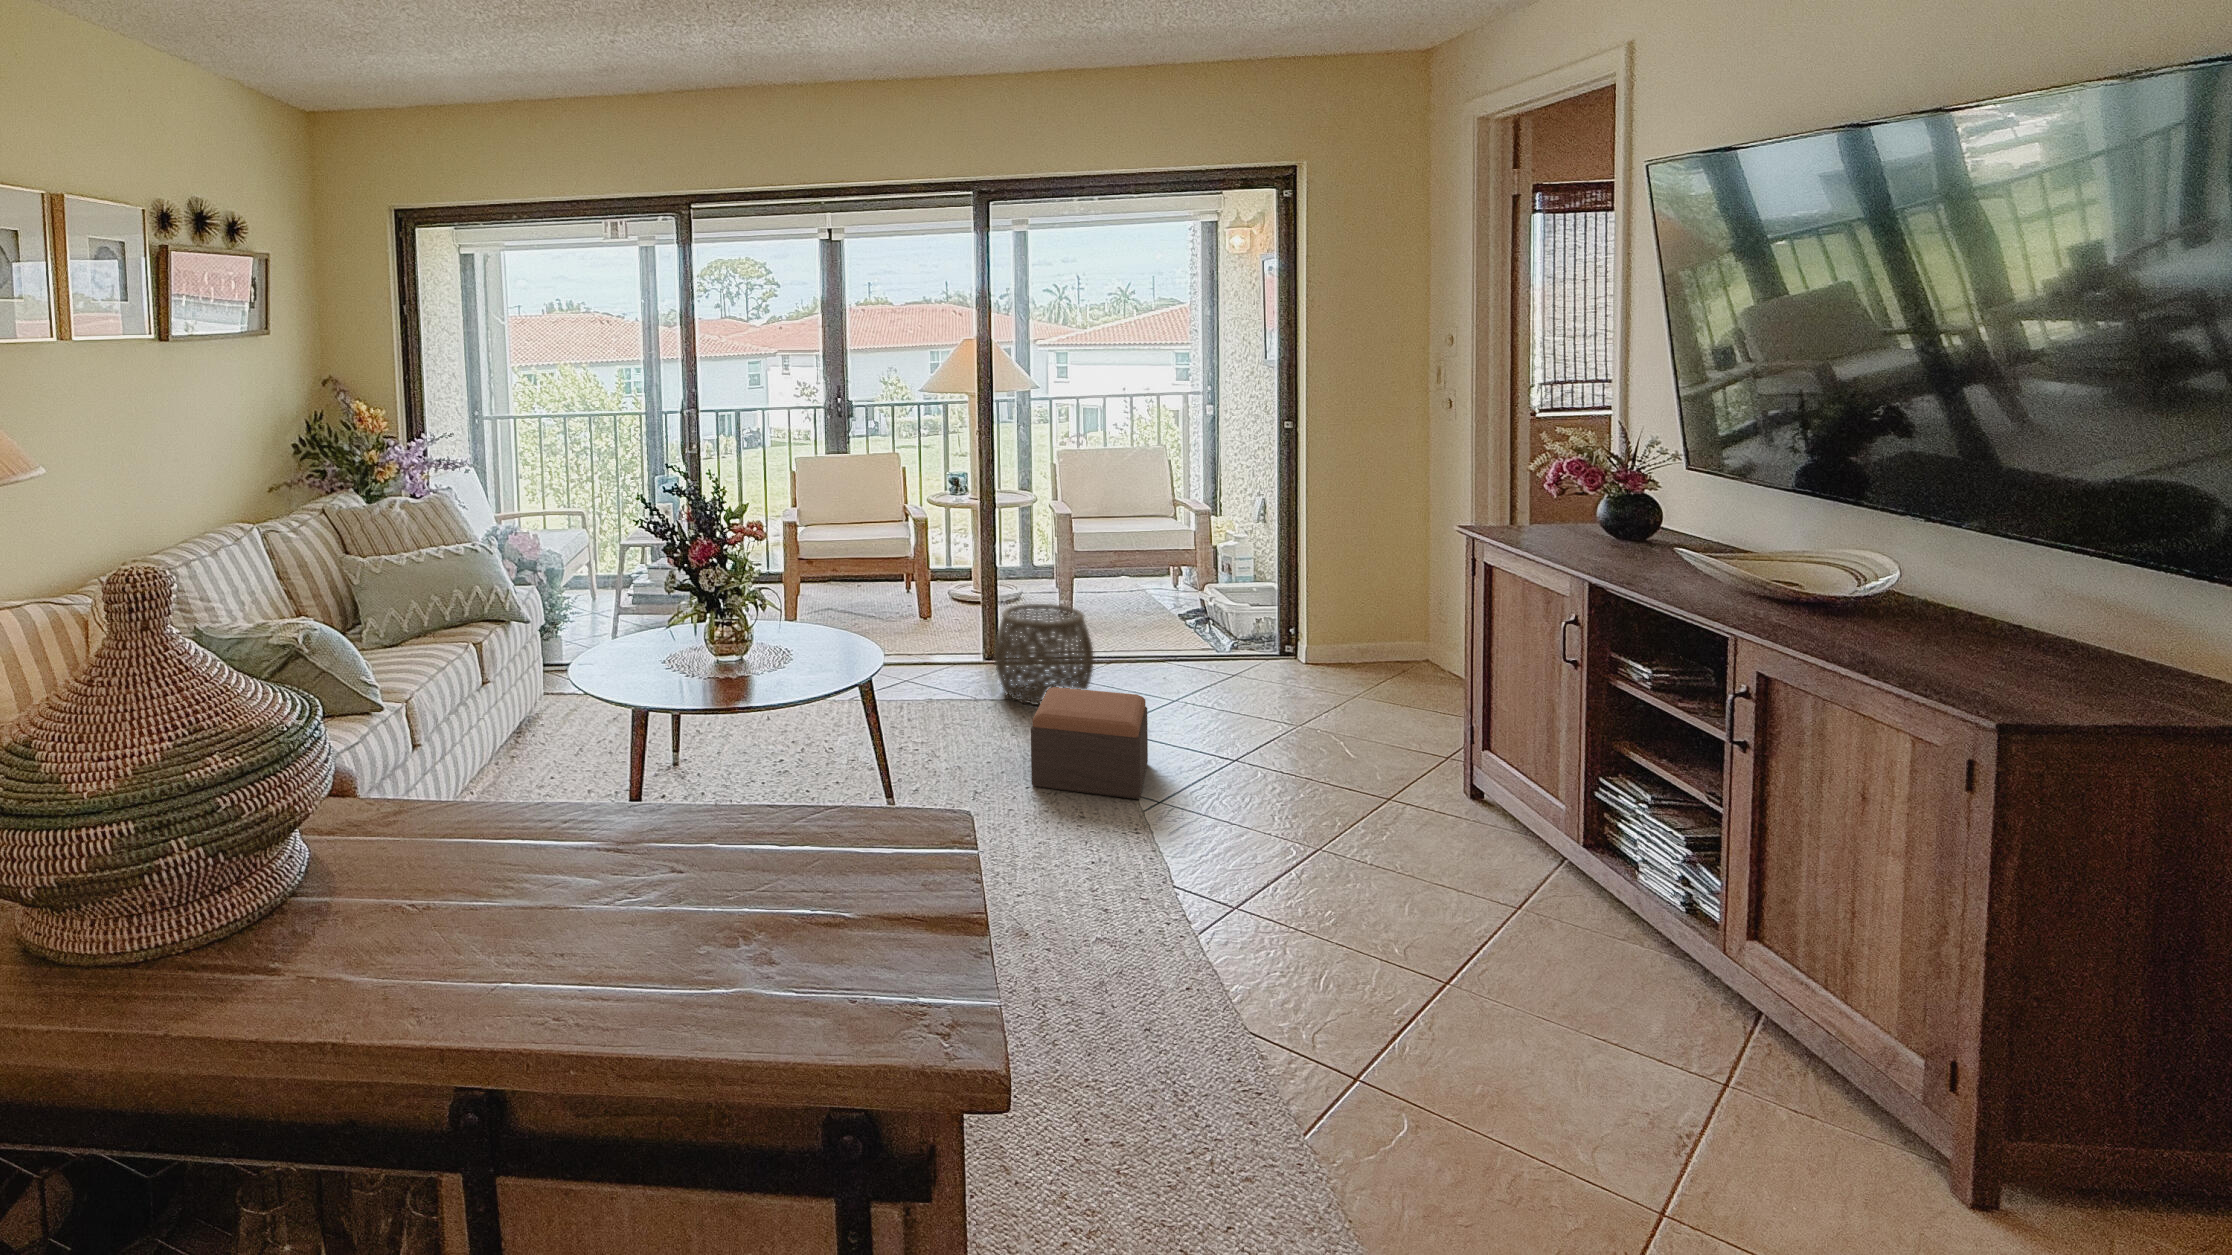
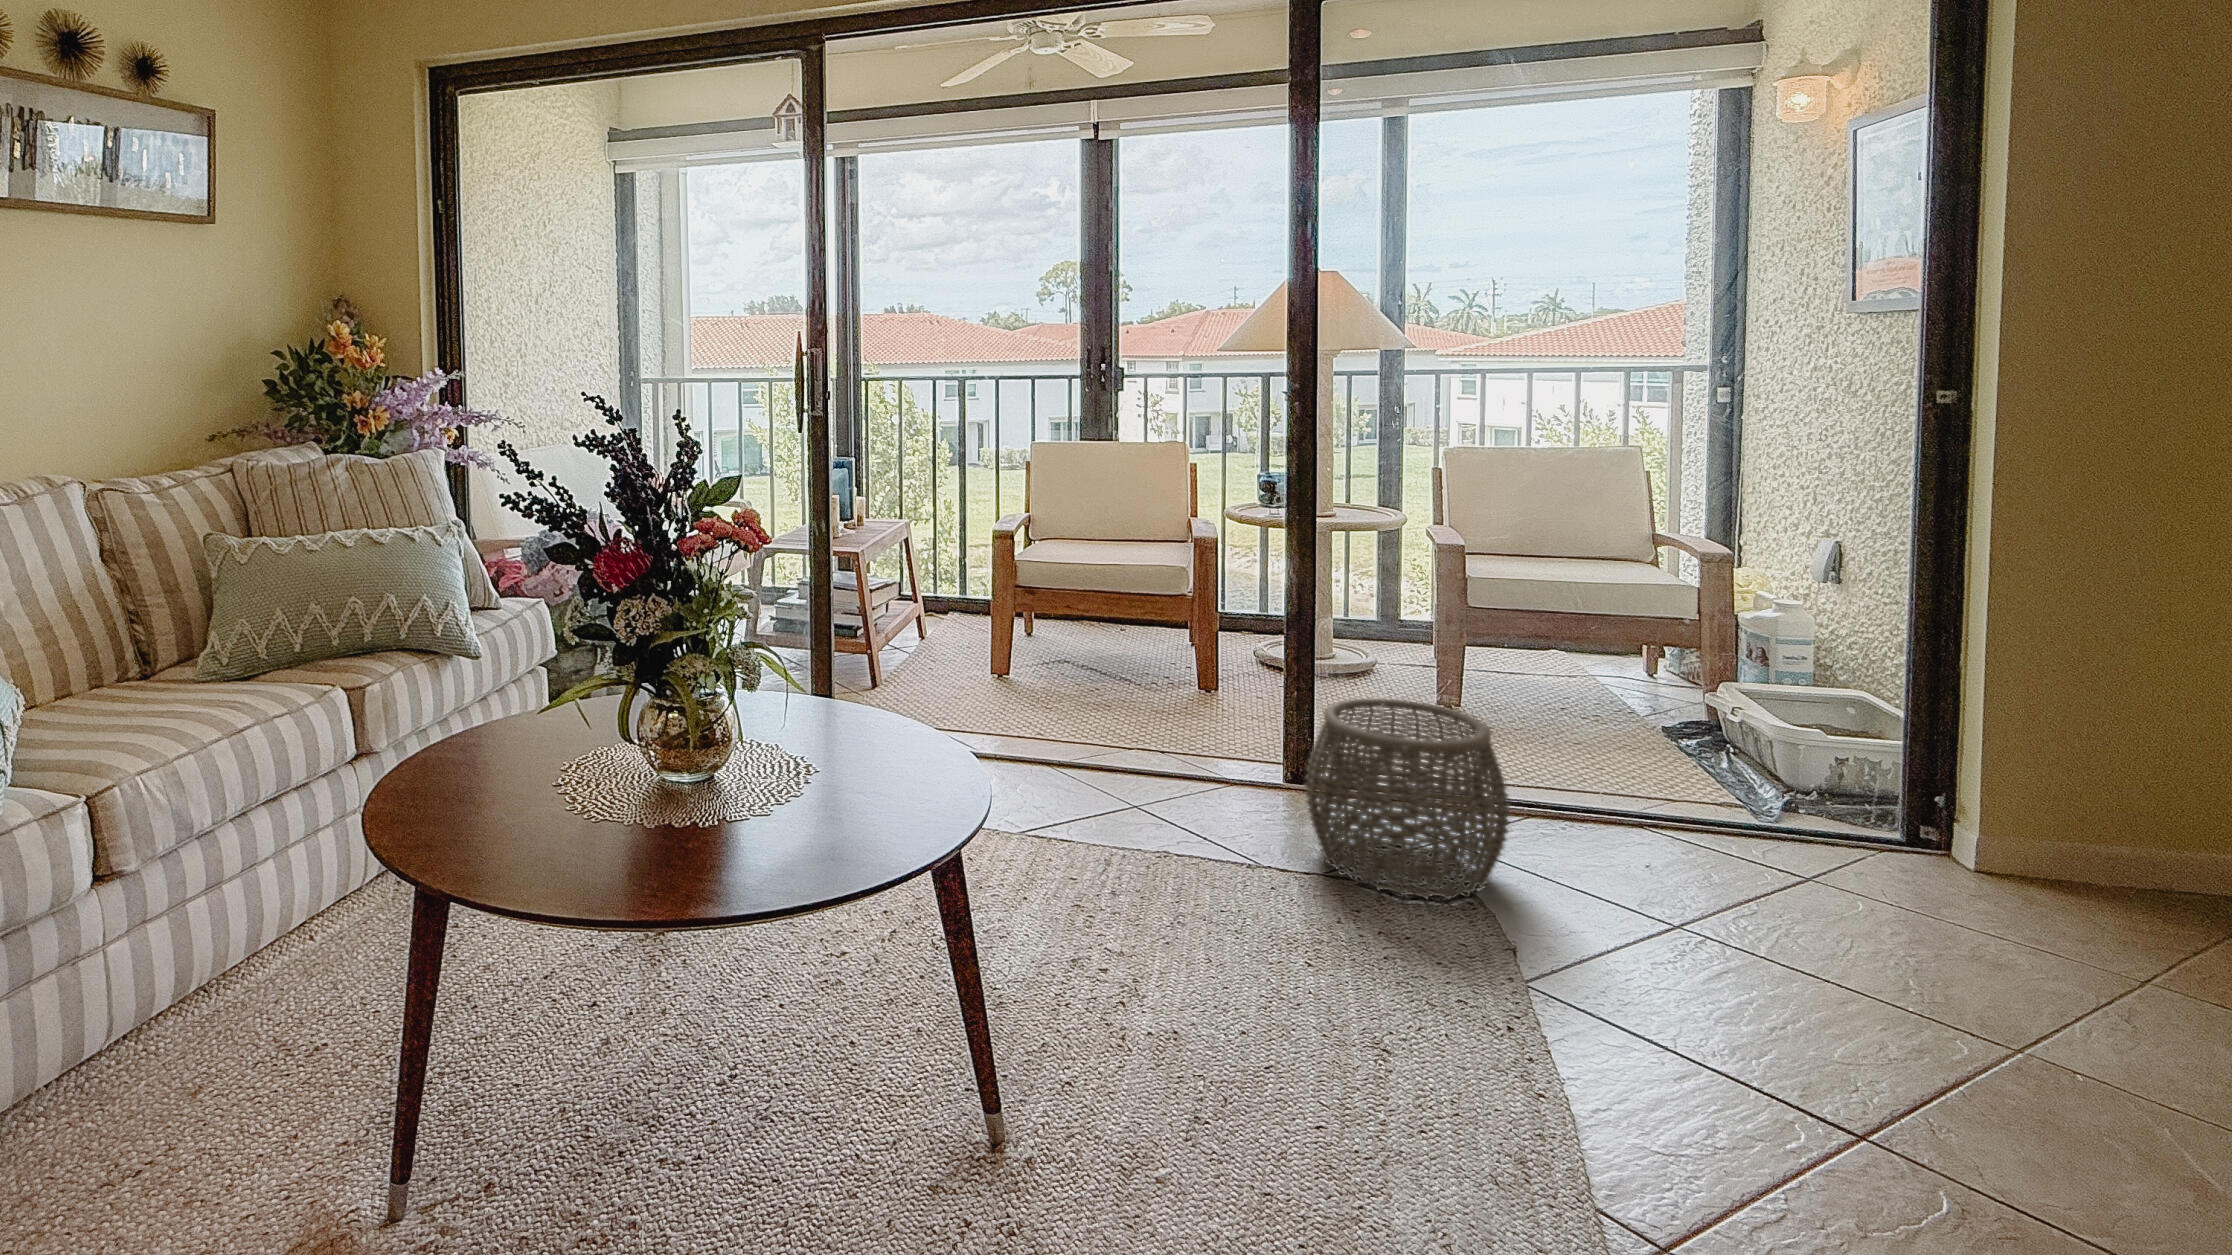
footstool: present [1031,687,1148,799] -> none [1363,884,1645,1192]

